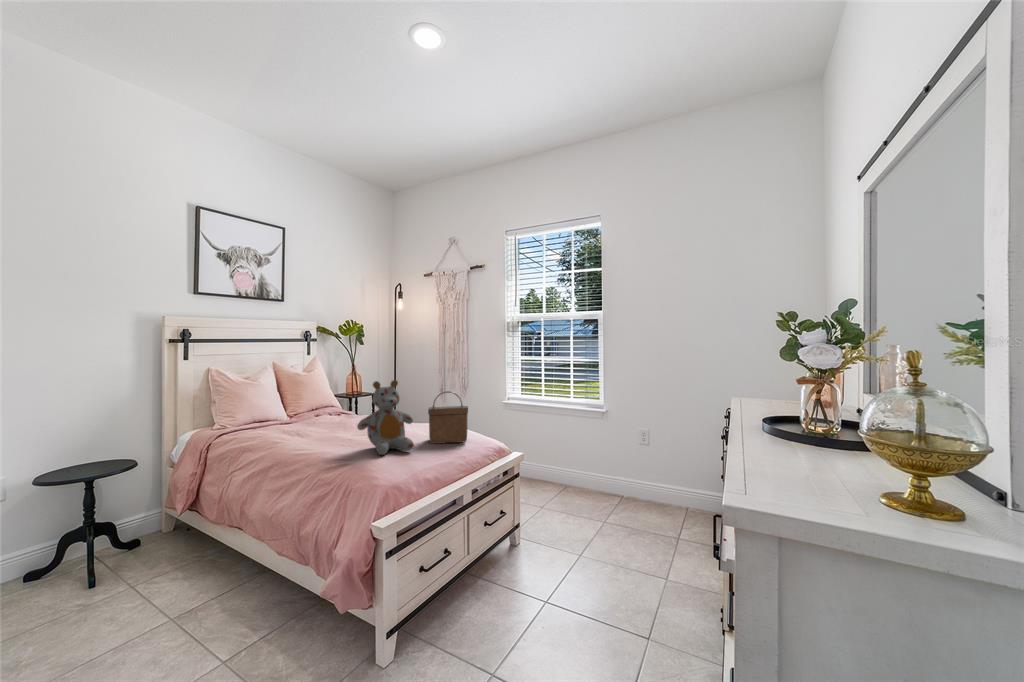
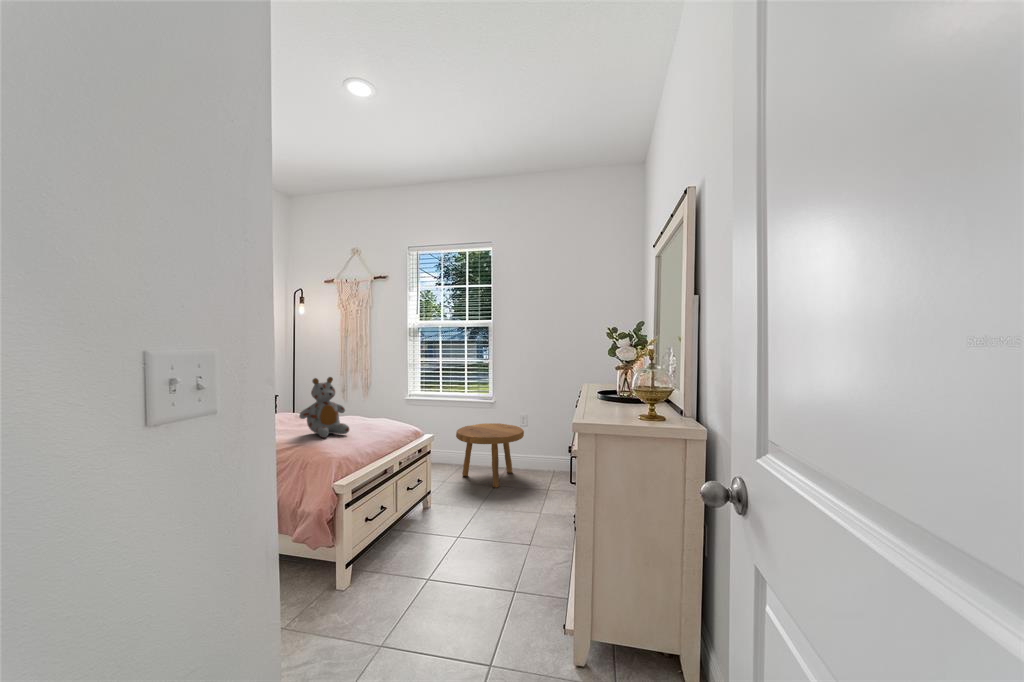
handbag: present [428,391,468,444] -> none [356,386,391,429]
footstool: none [557,438,644,524] -> present [456,423,524,488]

